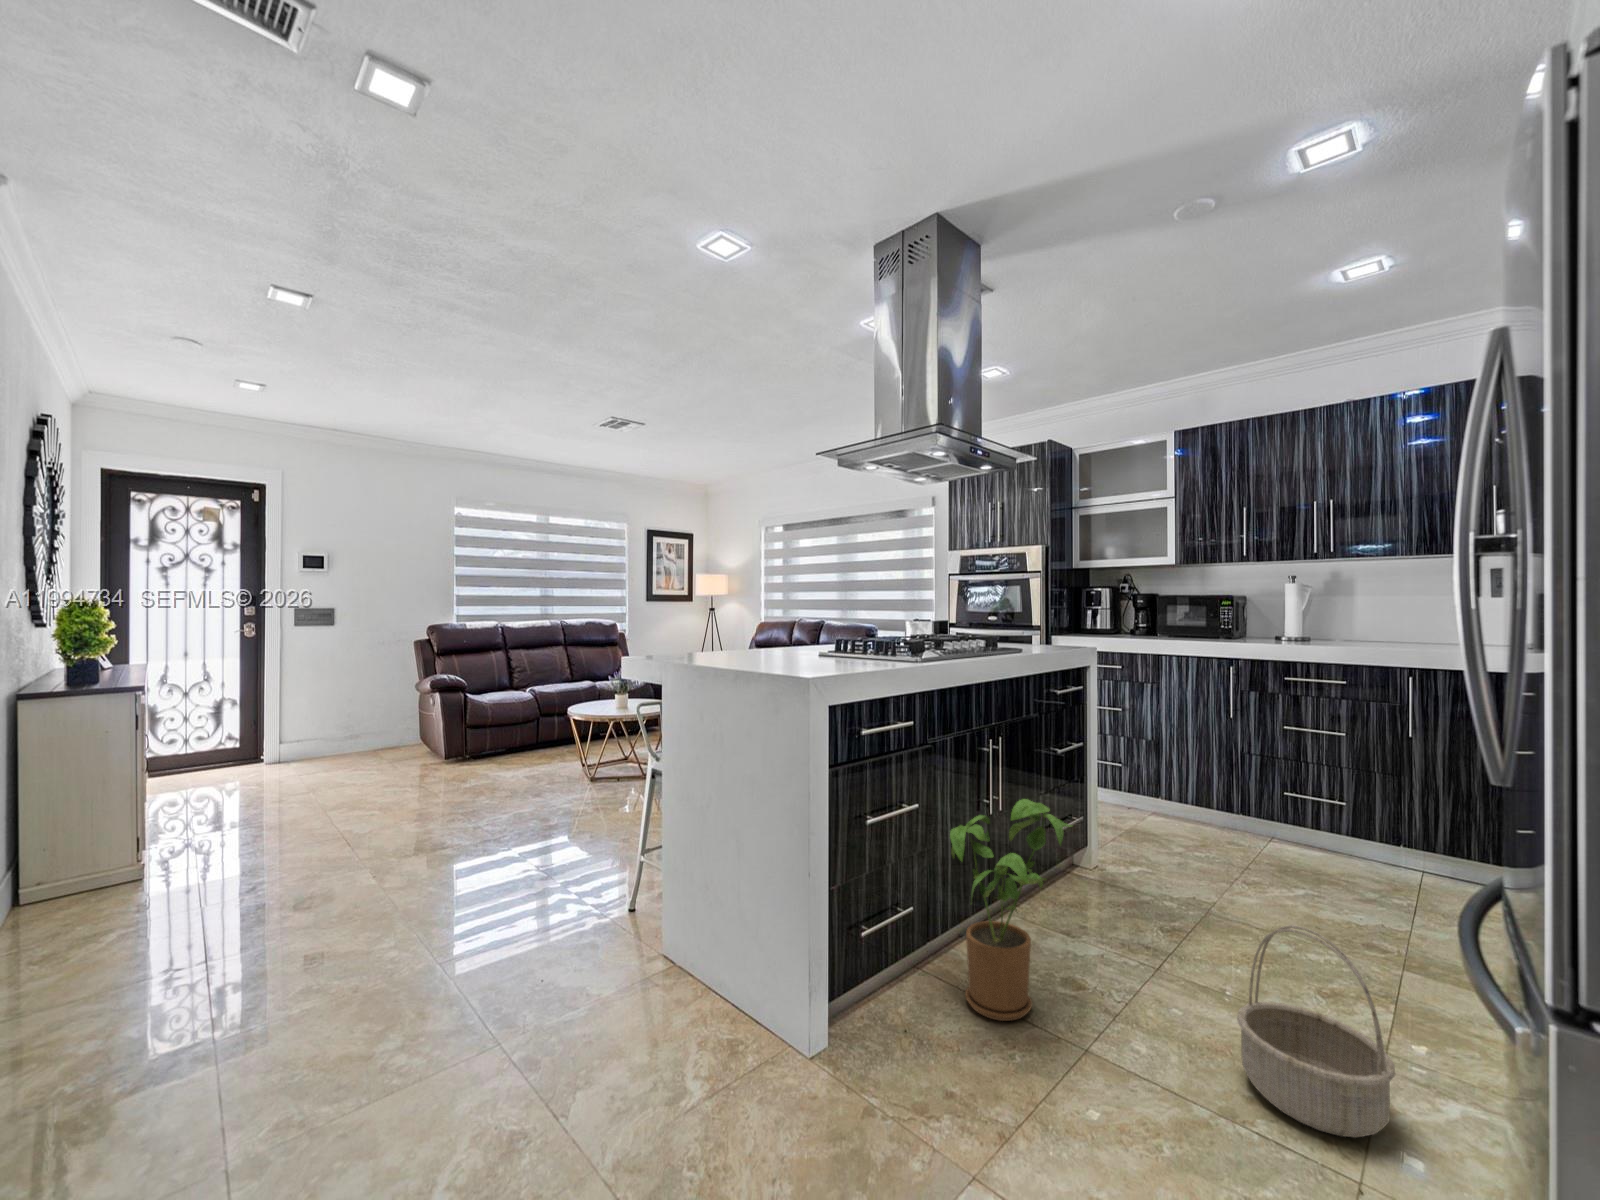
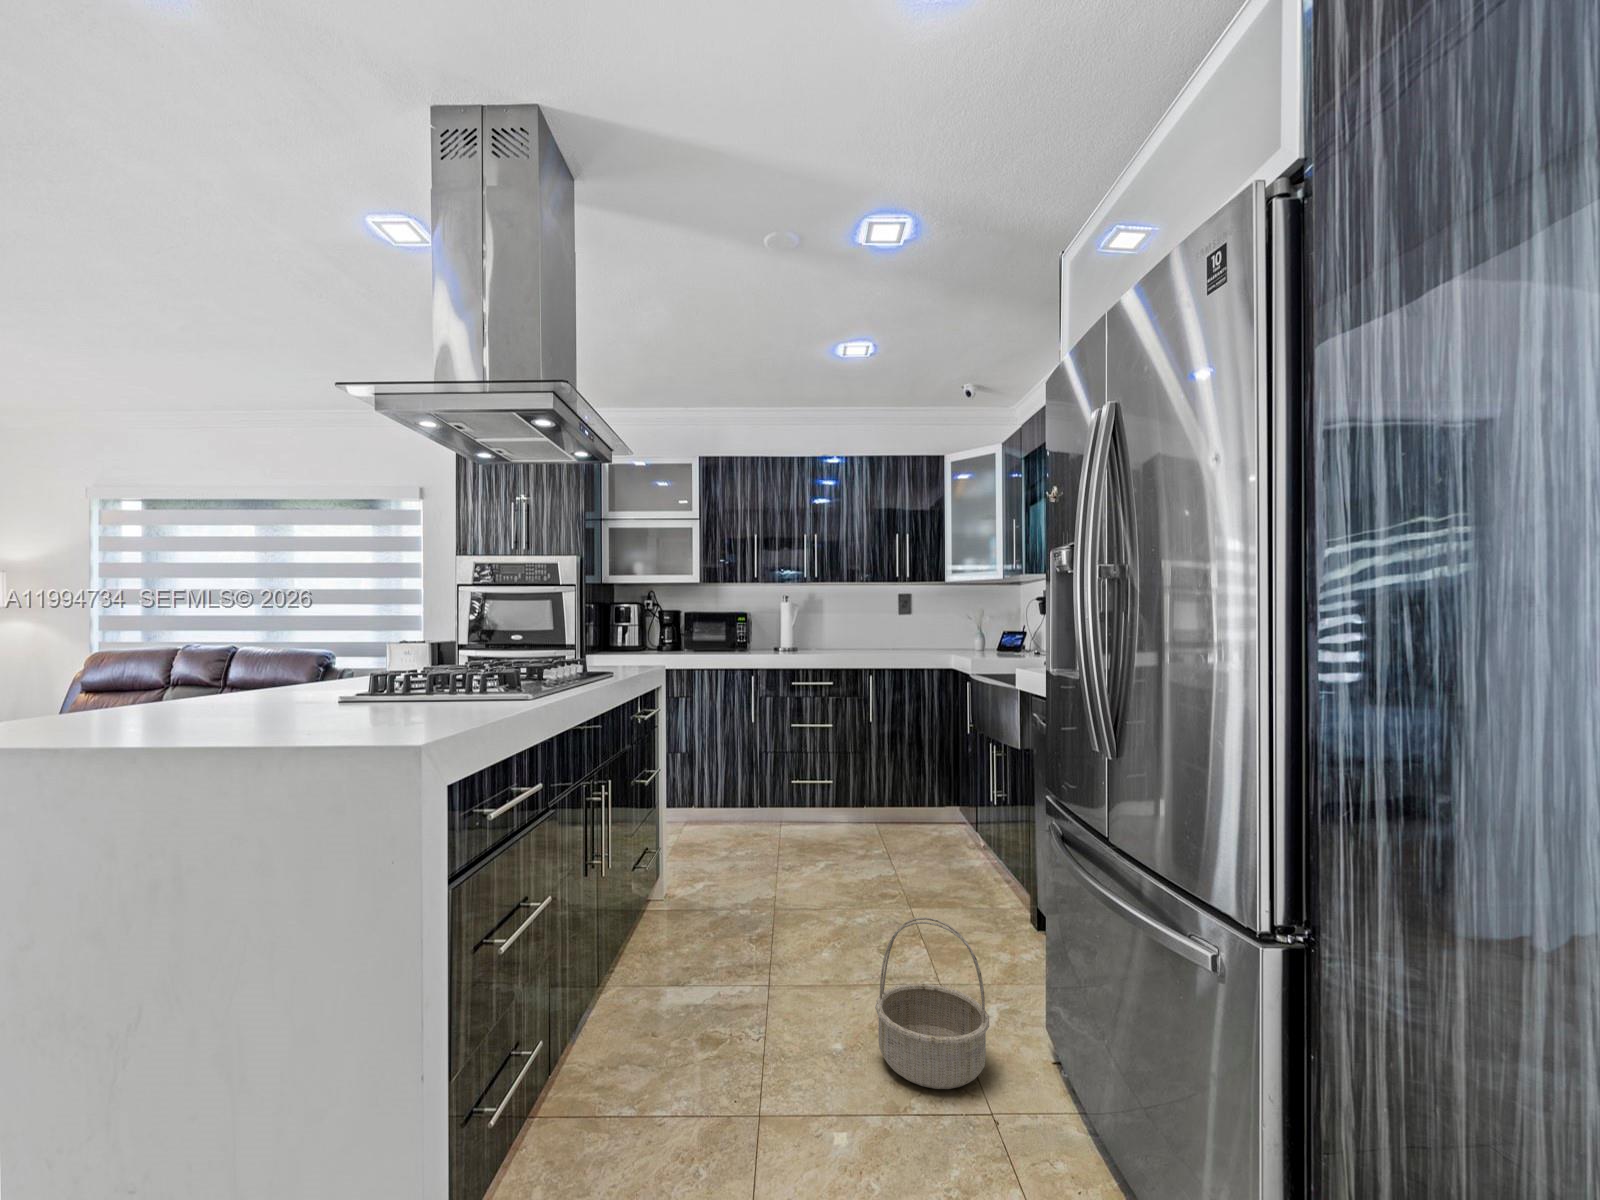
house plant: present [950,799,1072,1021] -> none [594,856,725,1122]

